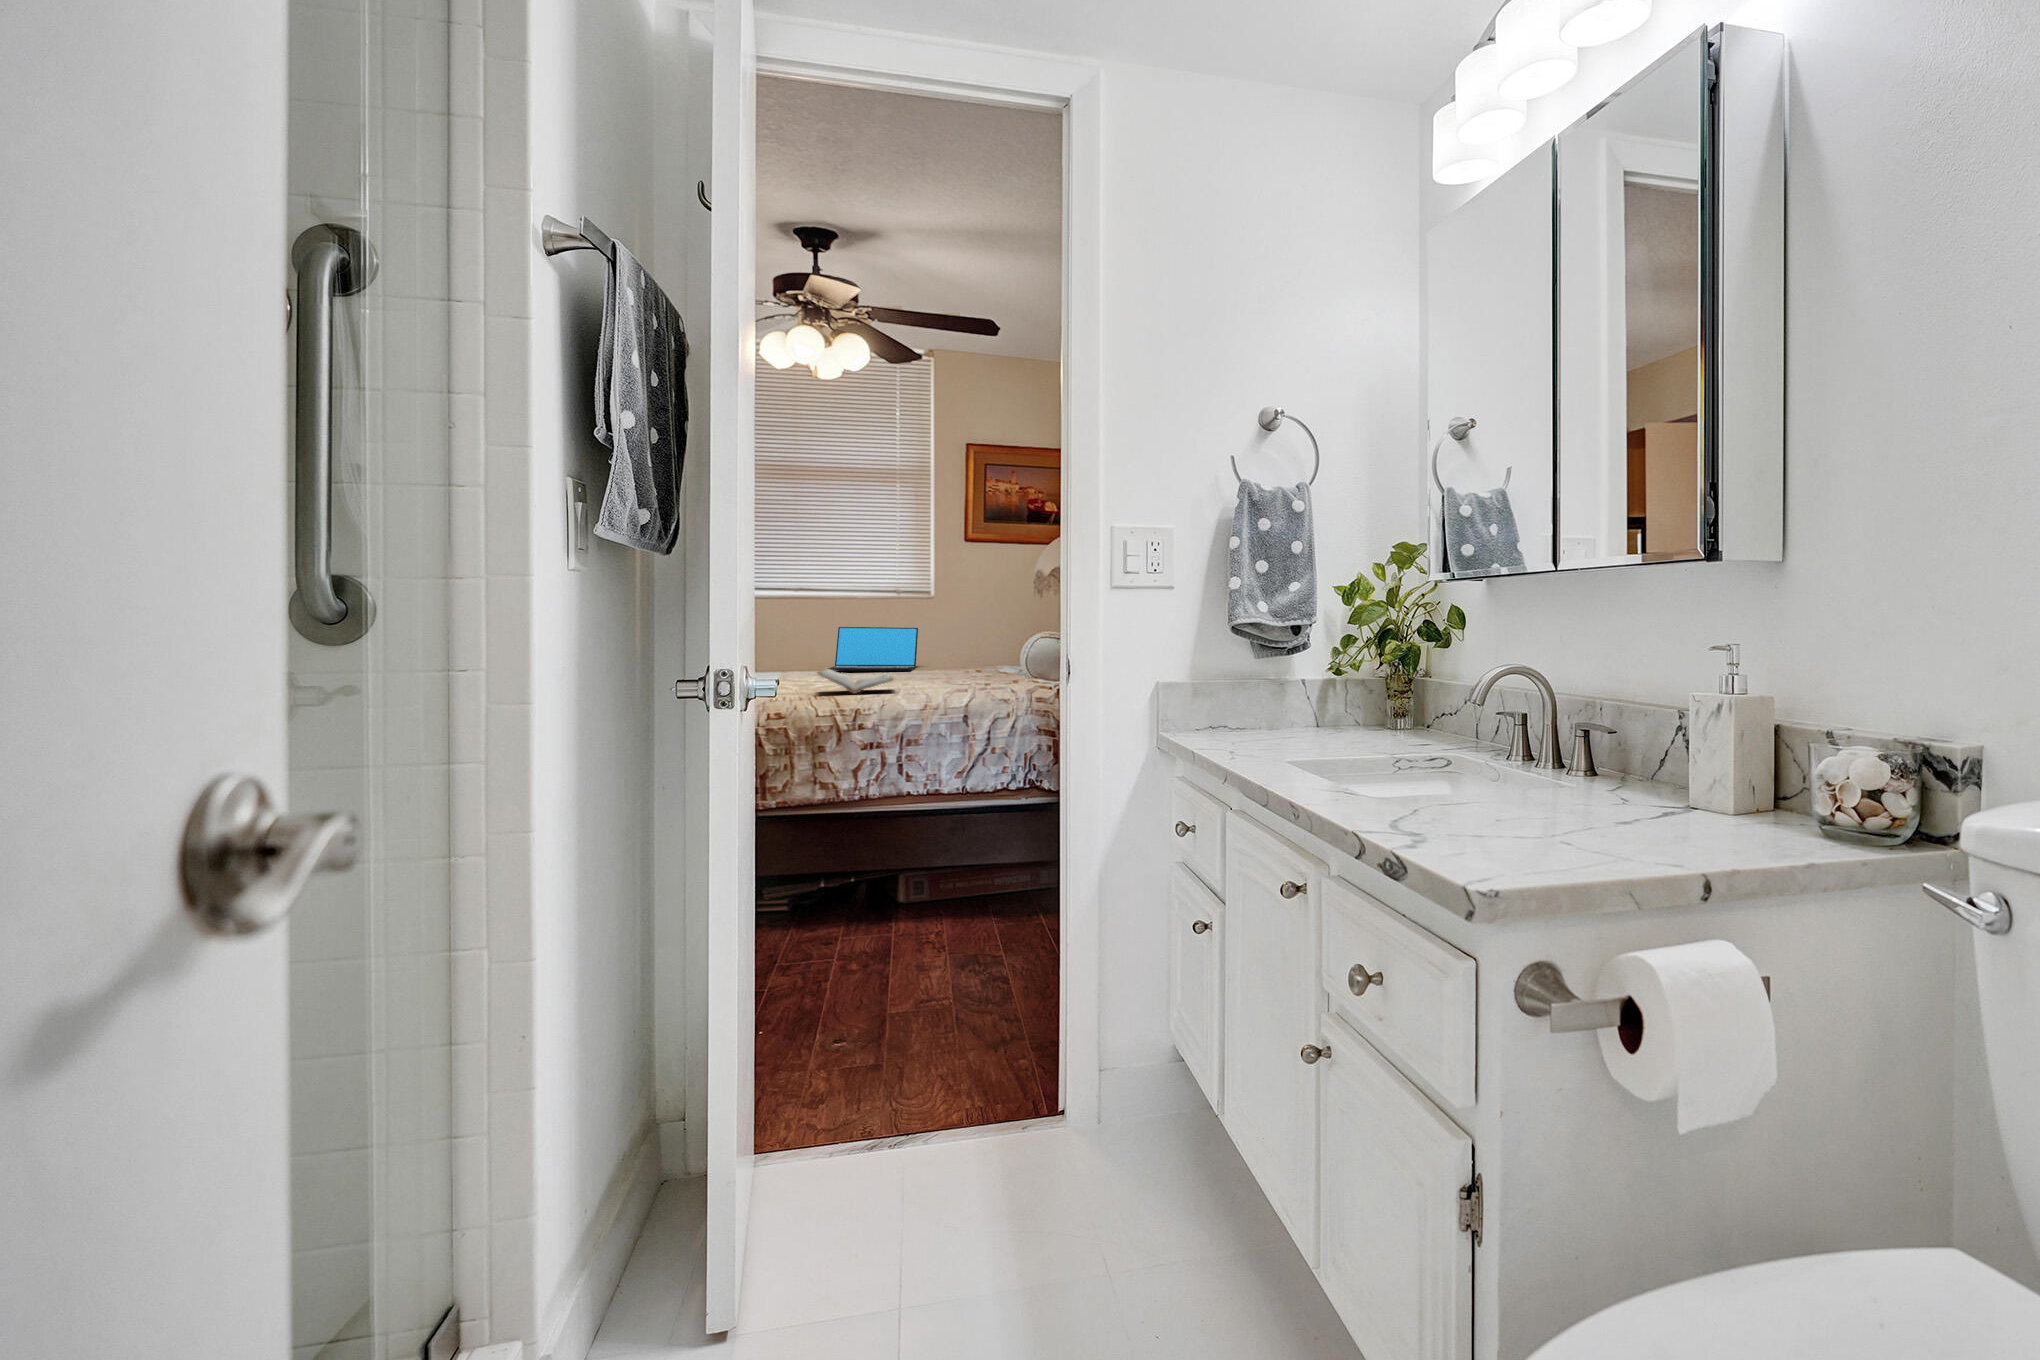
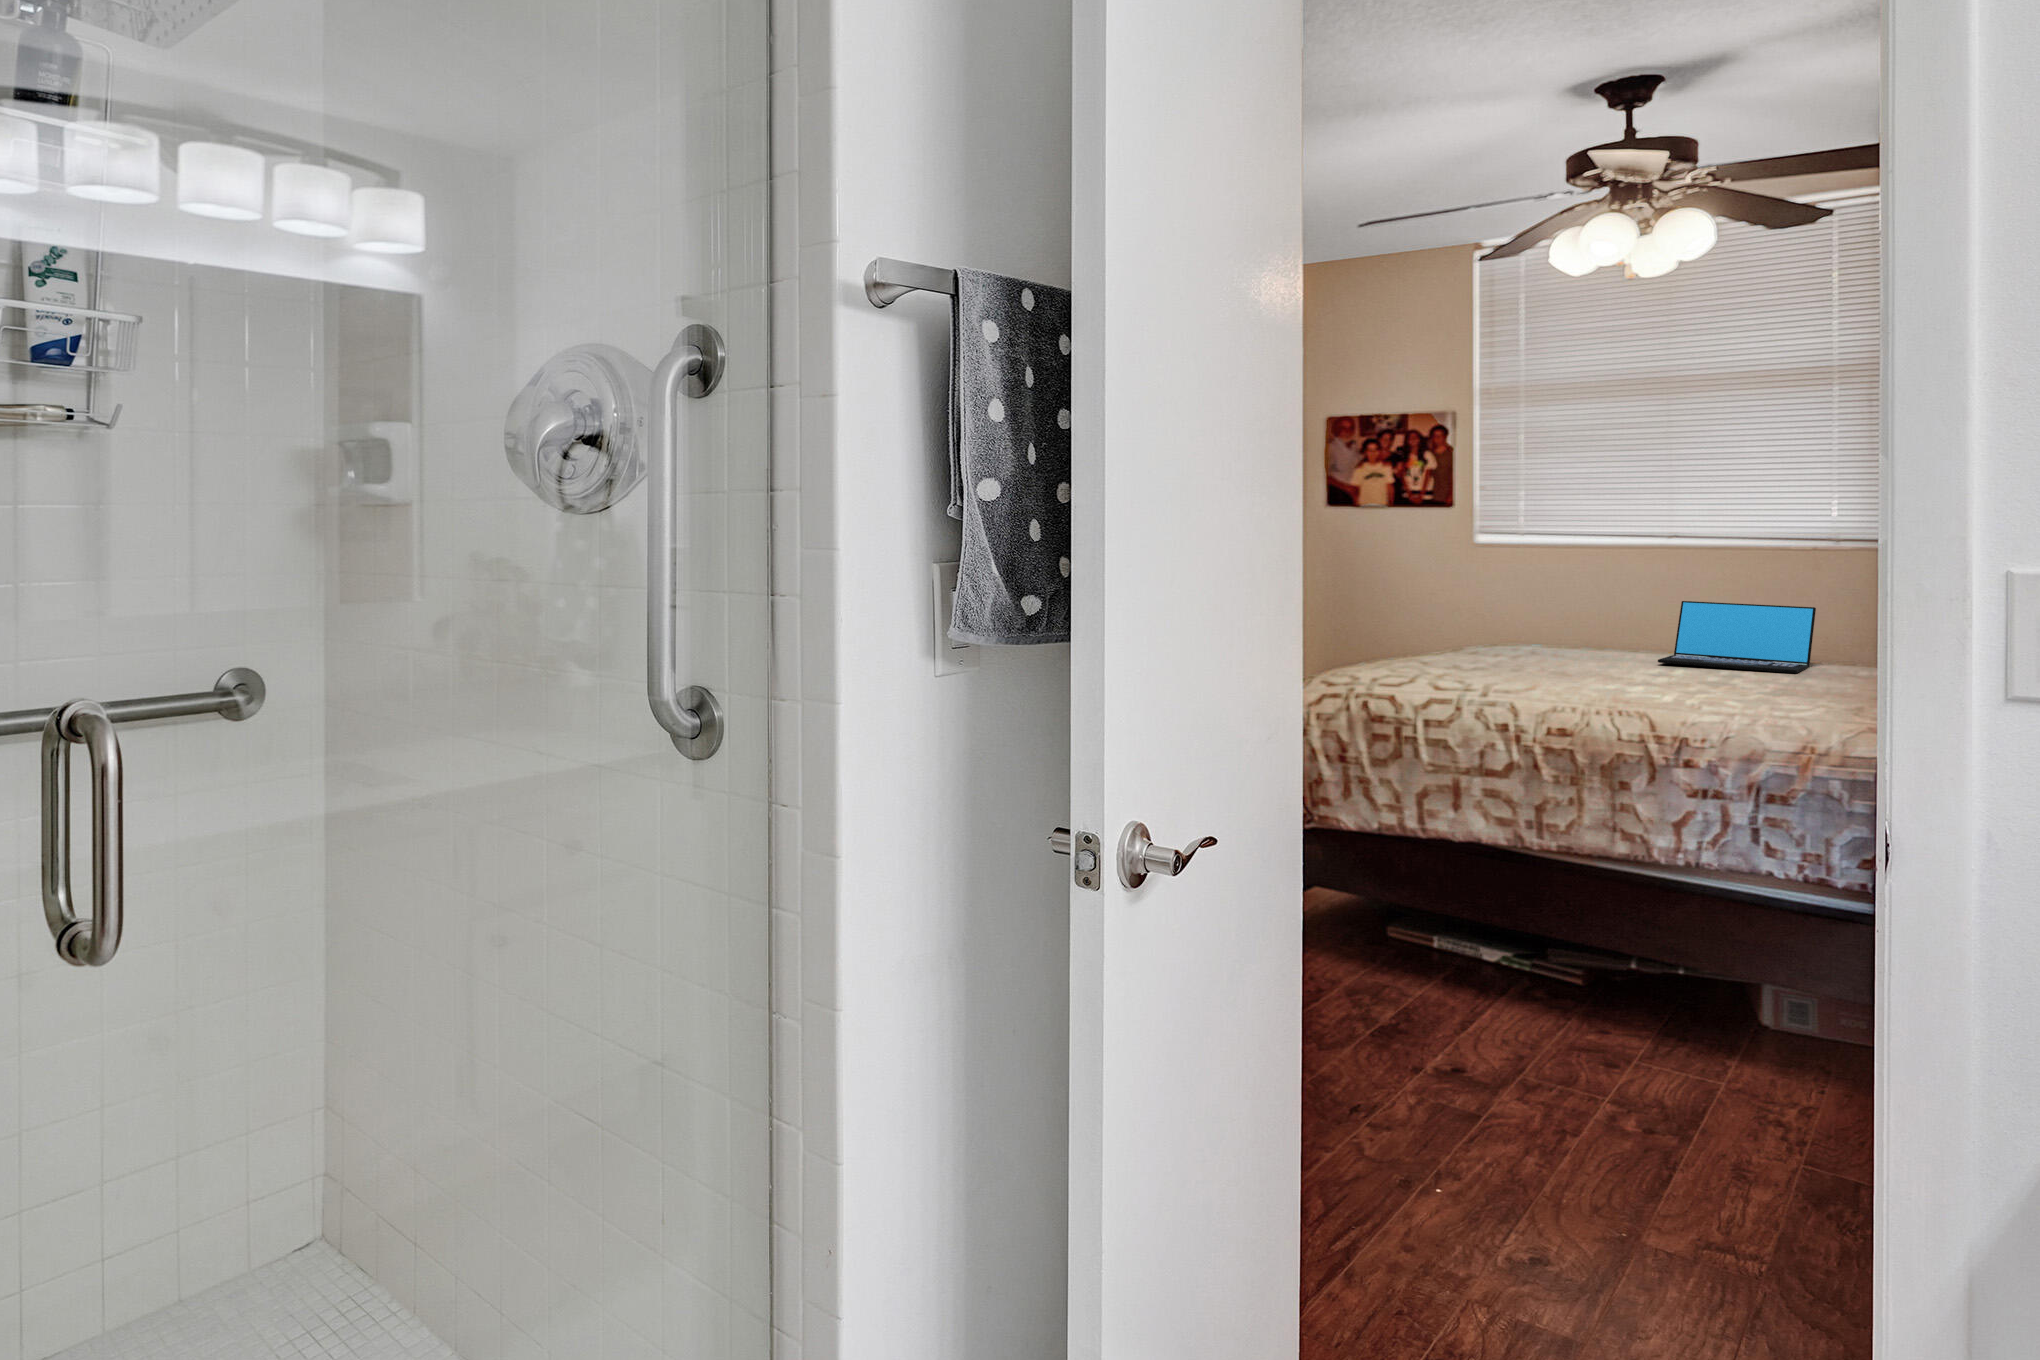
book: present [818,669,893,694] -> none [1622,670,1751,713]

